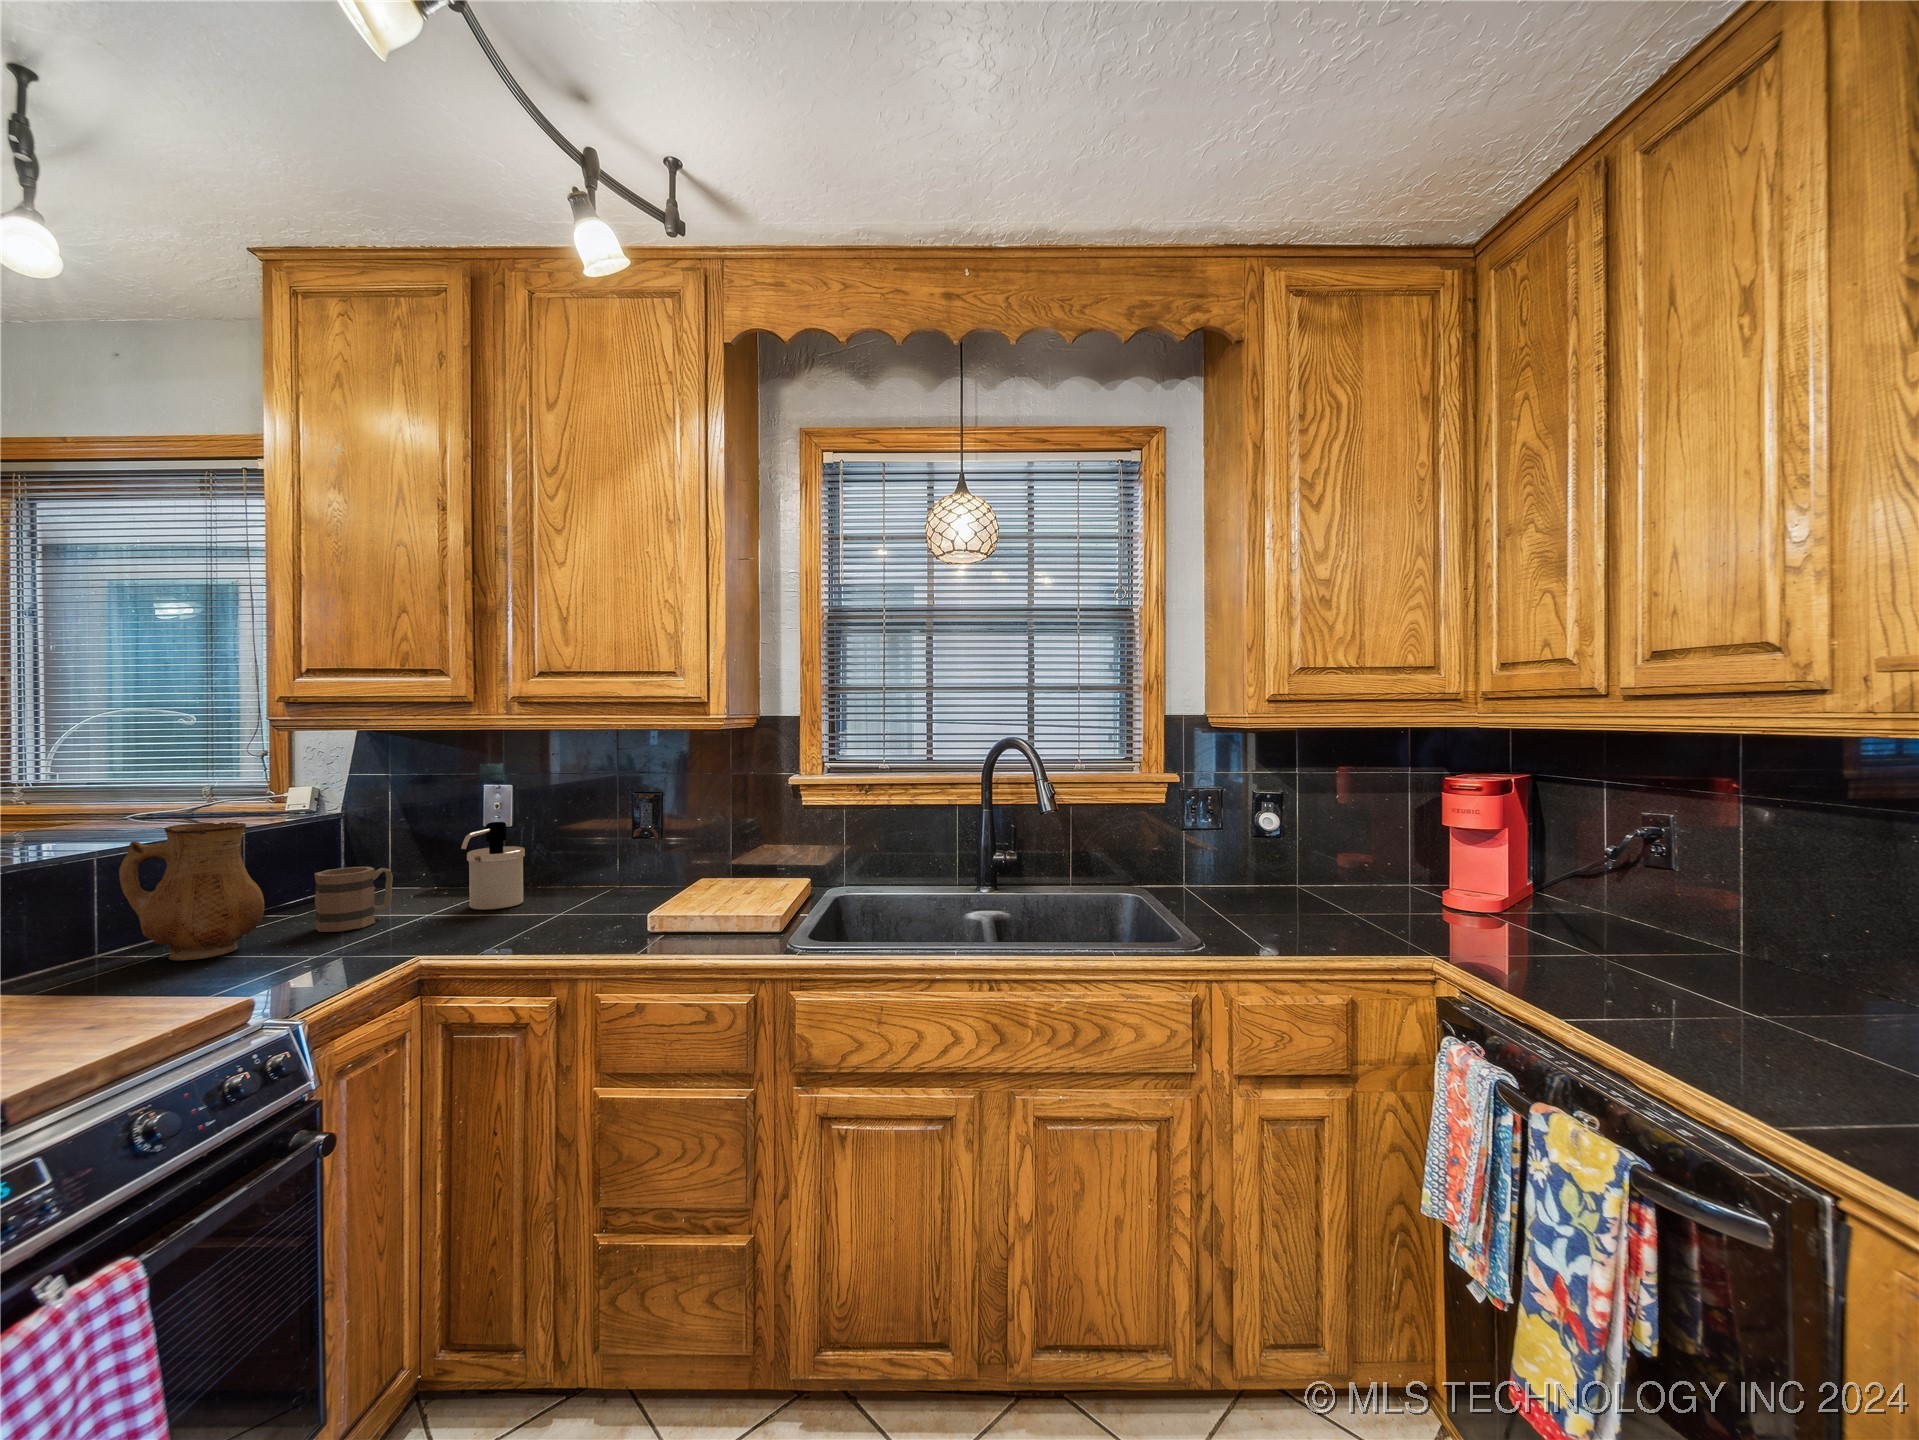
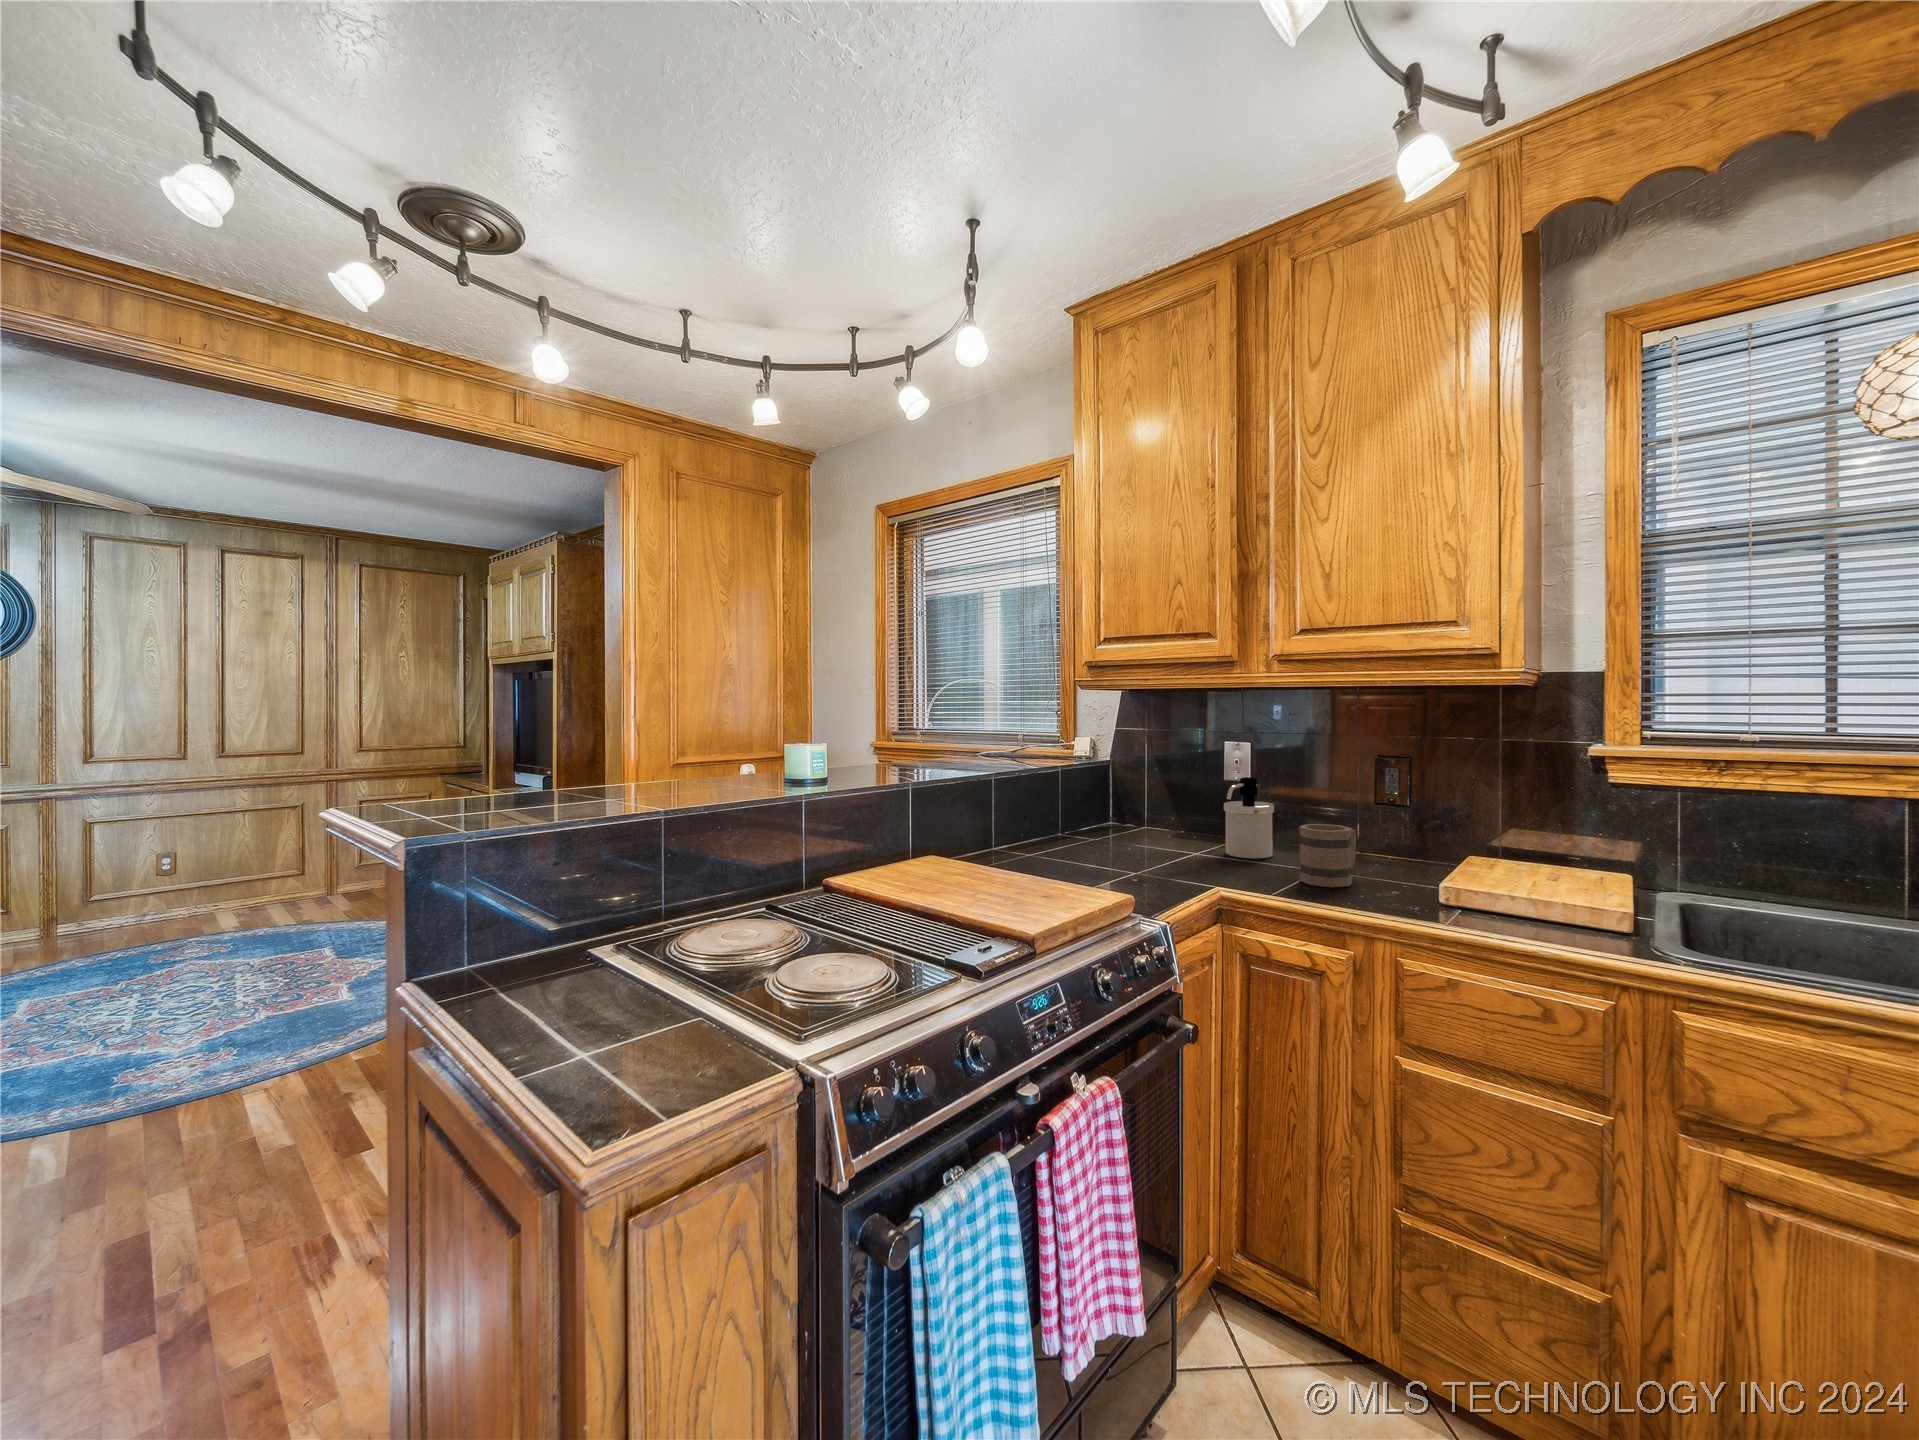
ceramic pitcher: present [119,822,264,961] -> none [1007,762,1089,867]
mug: present [315,867,393,932] -> present [1299,824,1356,887]

